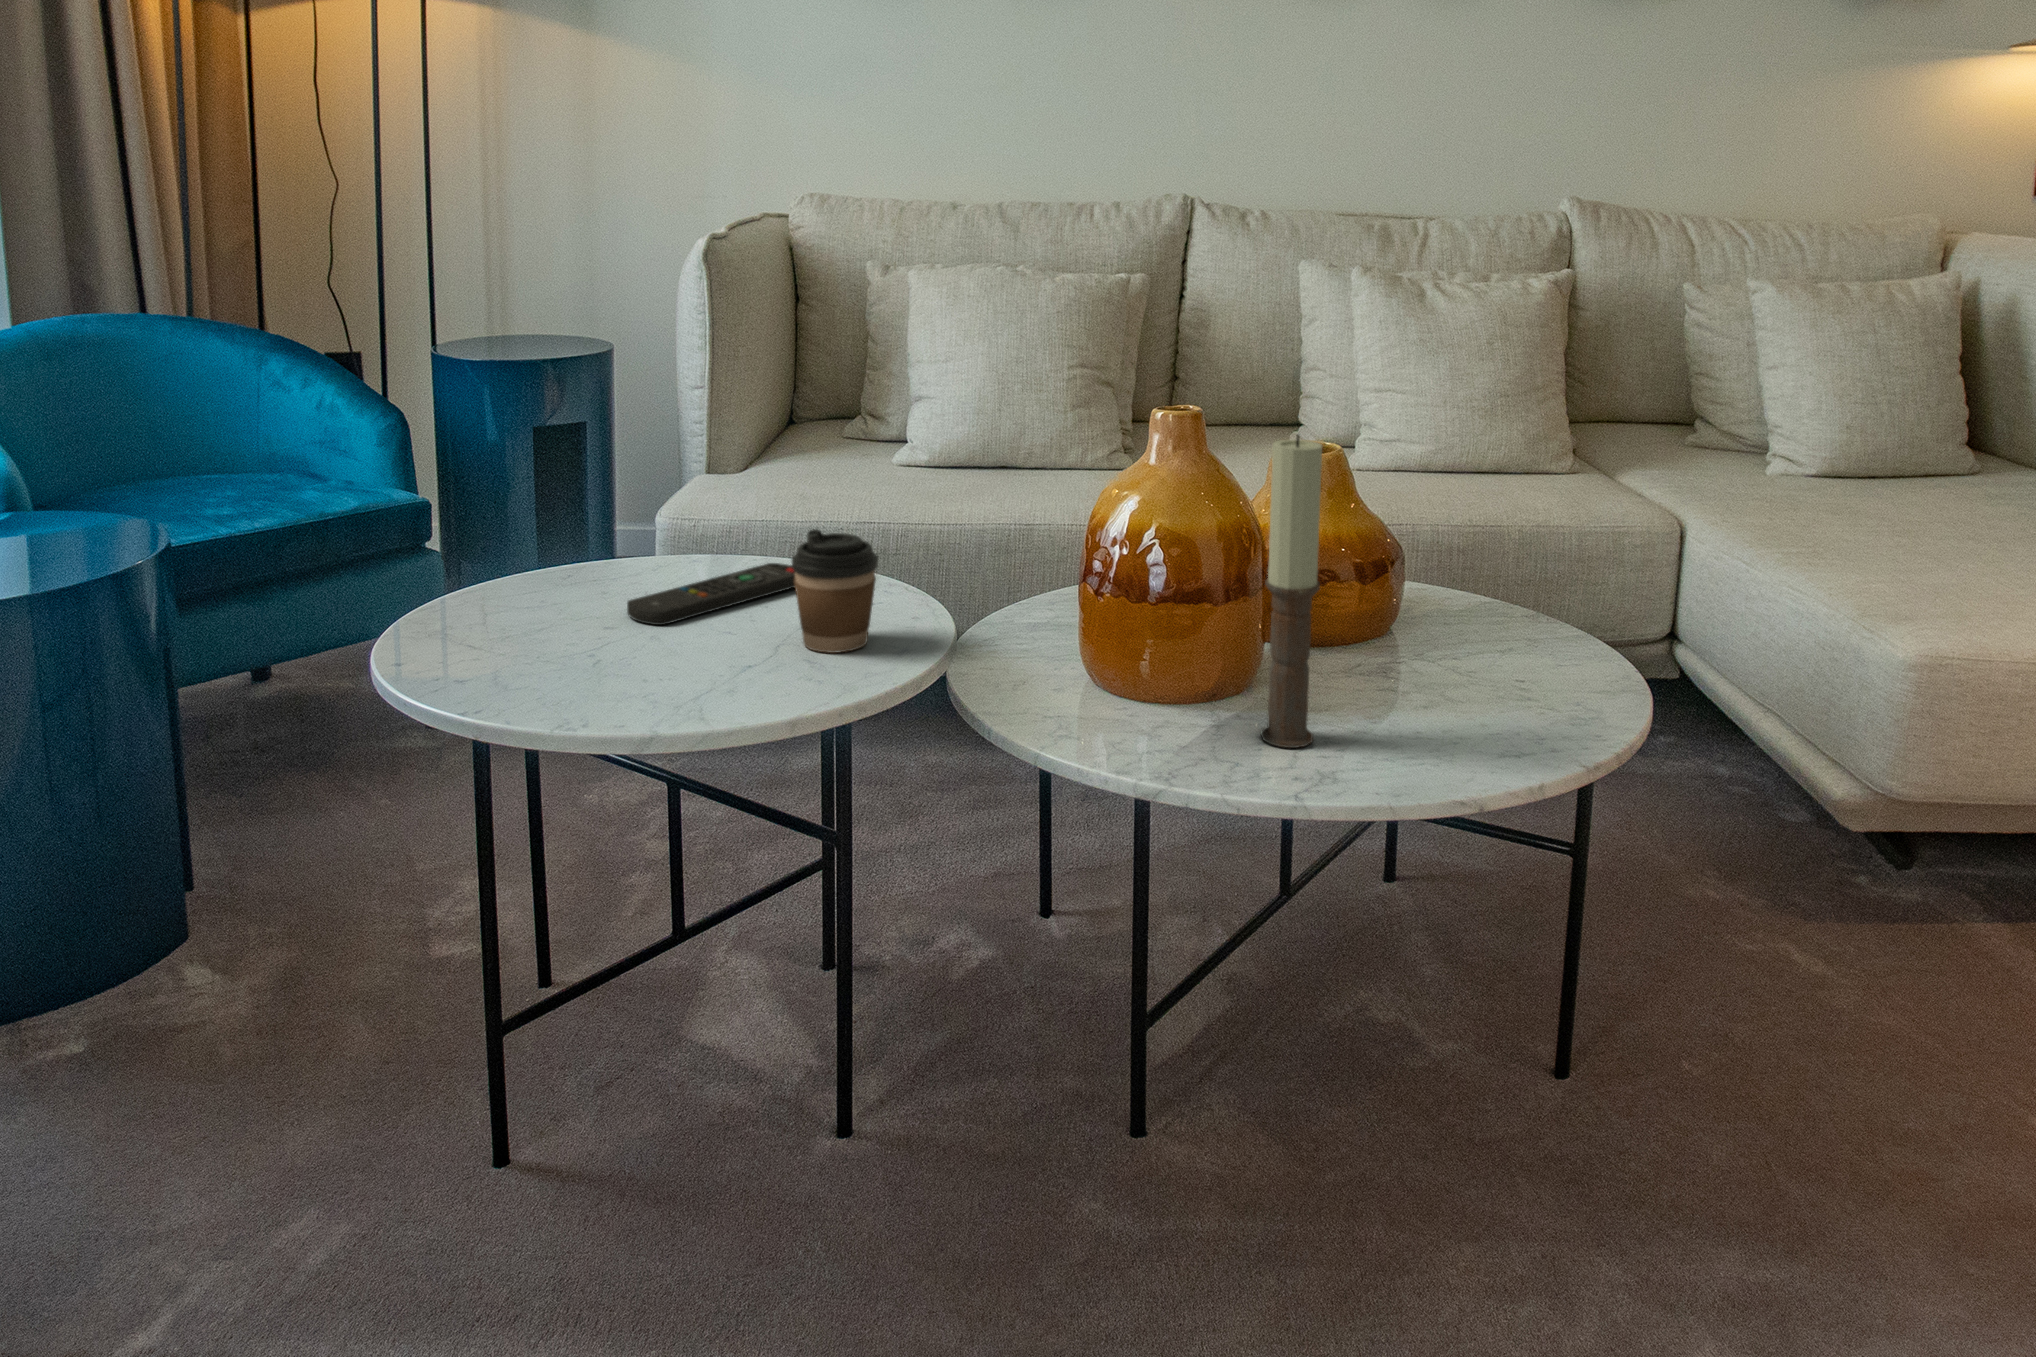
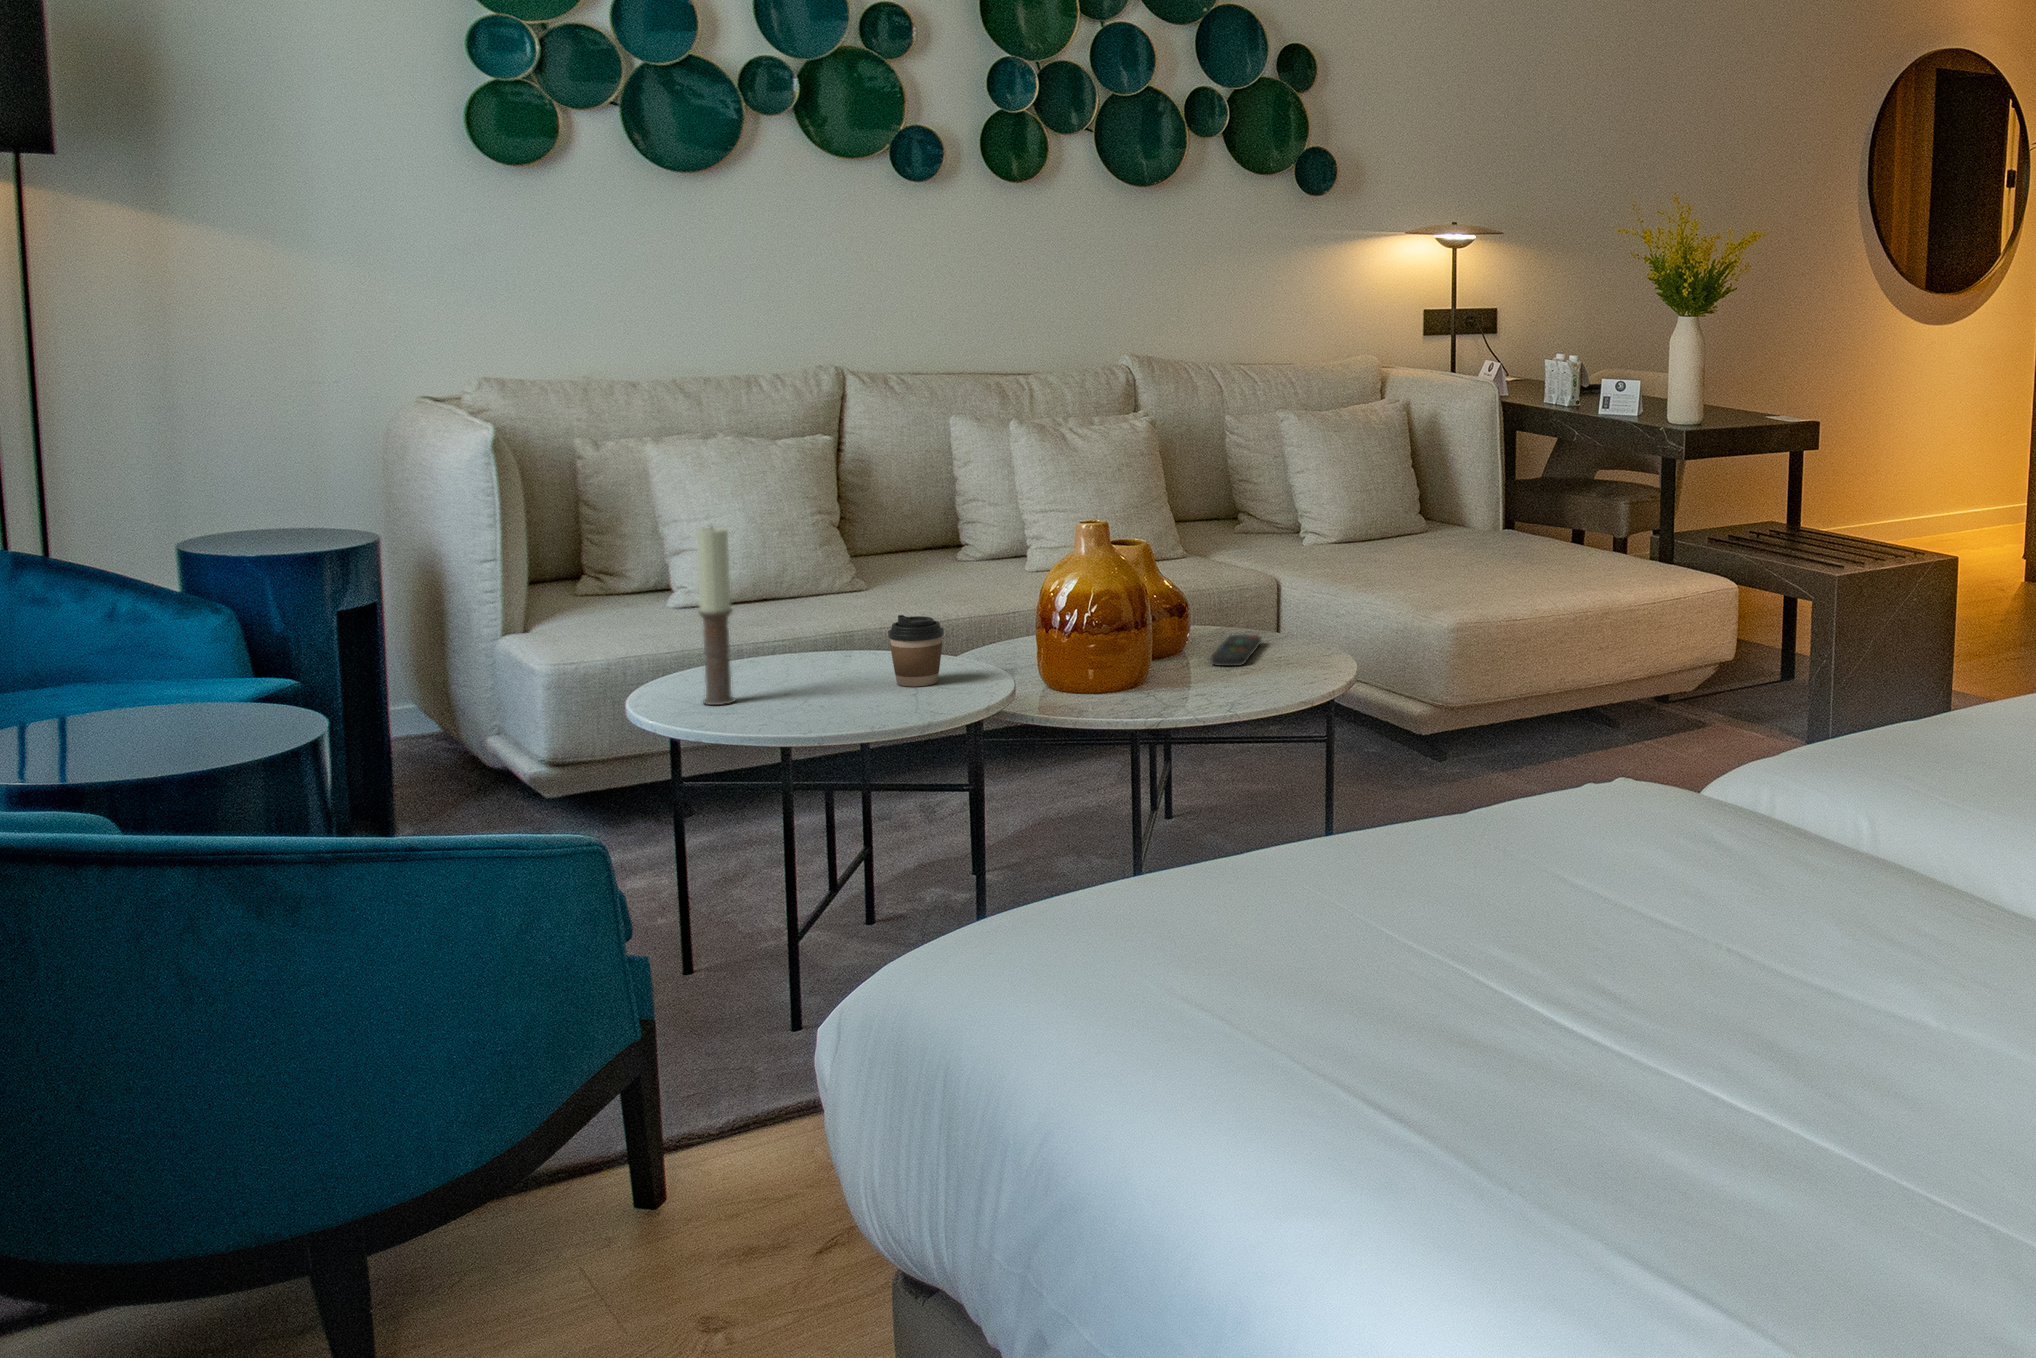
candle: present [1261,435,1322,748] -> present [696,527,735,705]
remote control: present [627,563,795,625] -> present [1210,635,1261,666]

